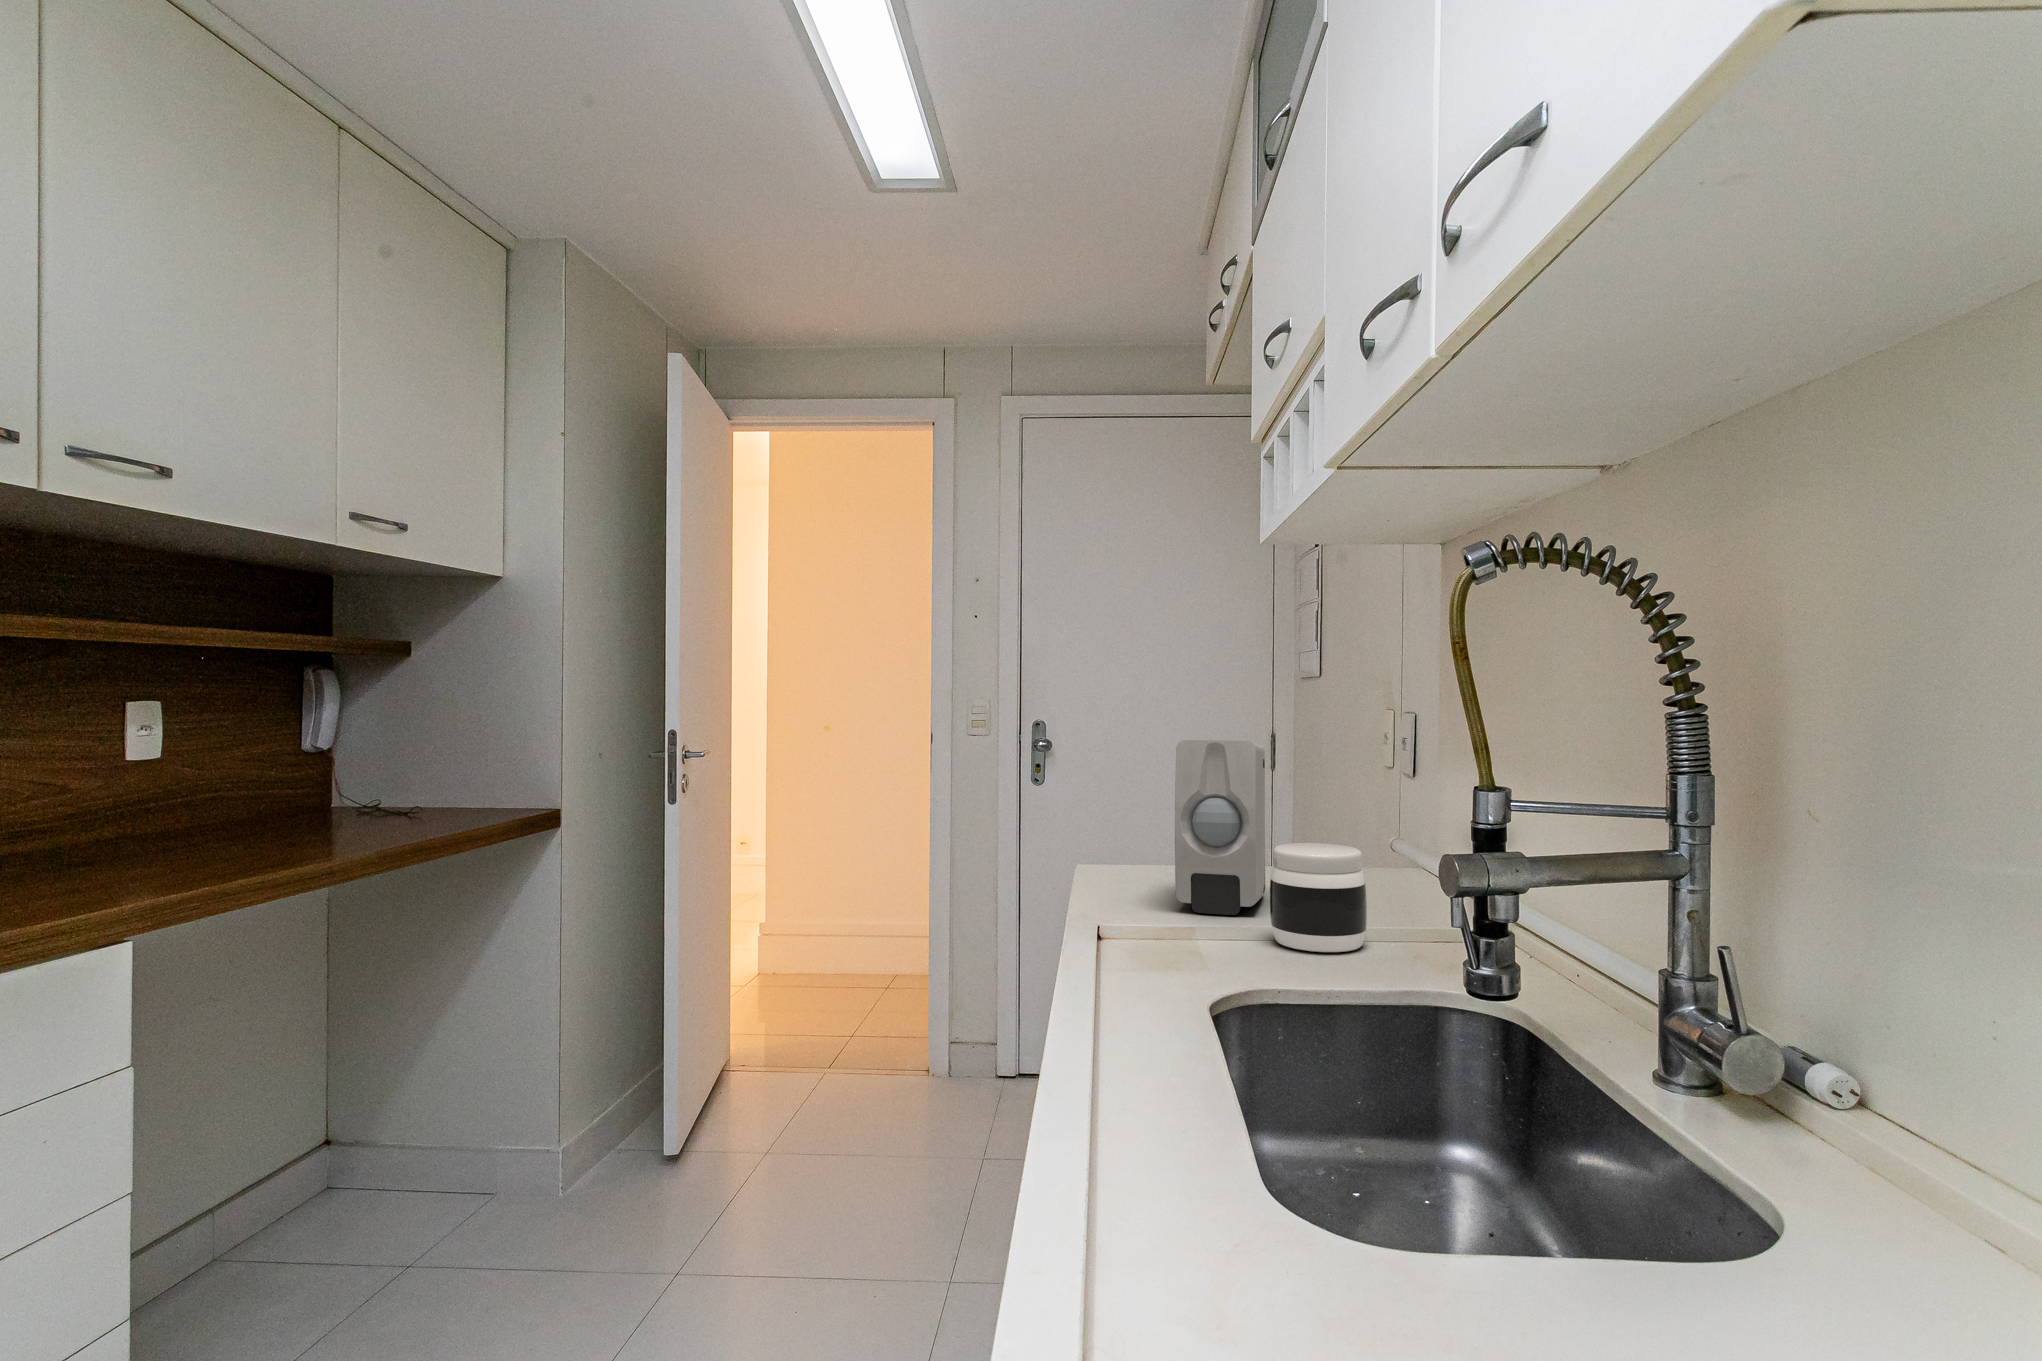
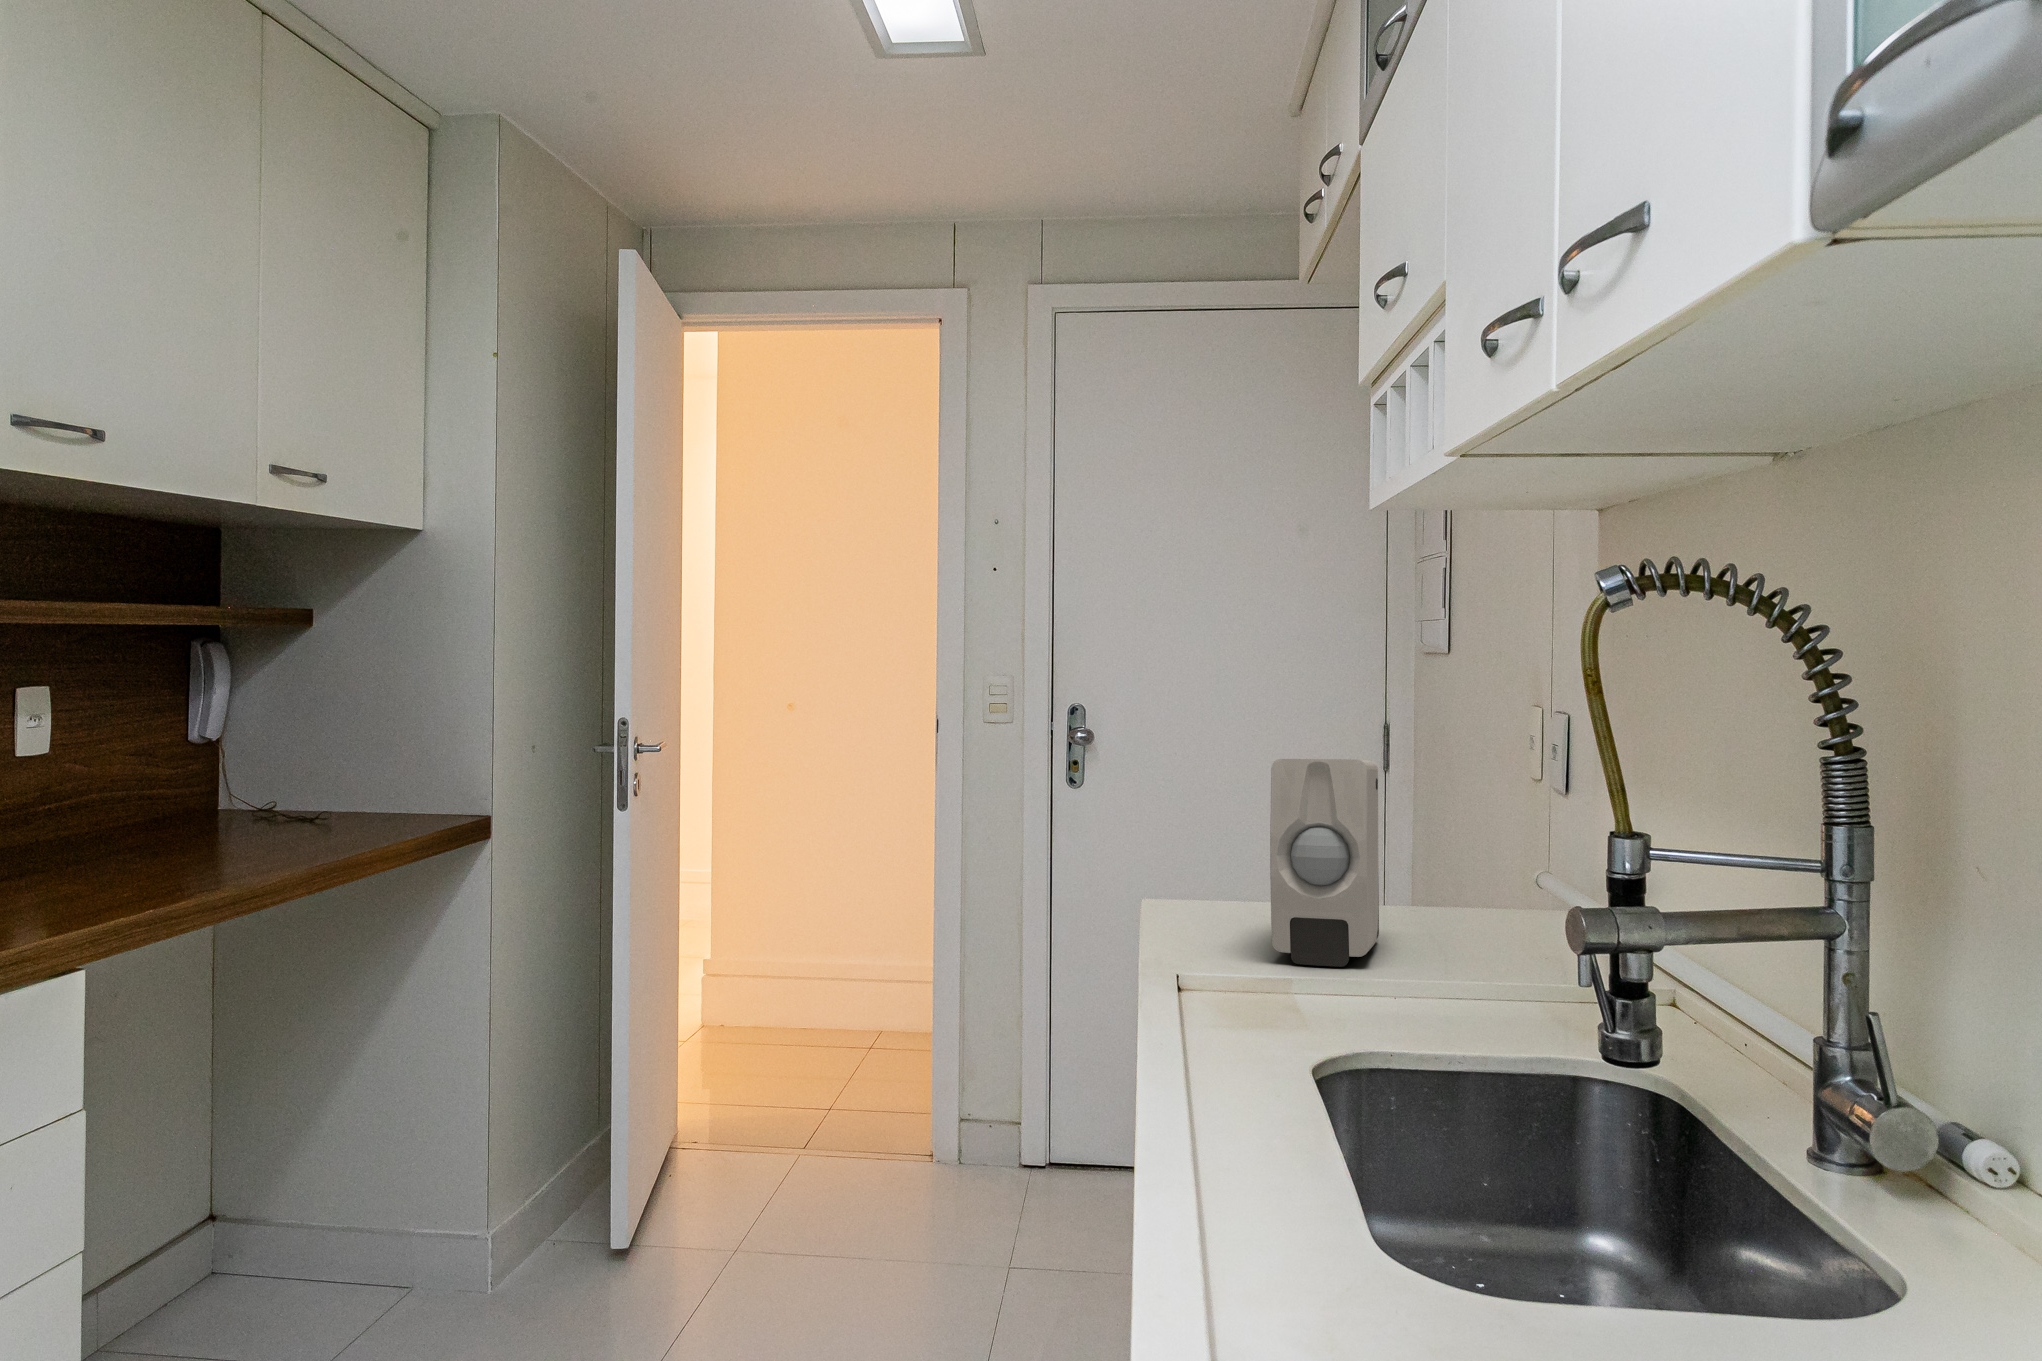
jar: present [1270,843,1367,952] -> none [1384,883,1497,1012]

